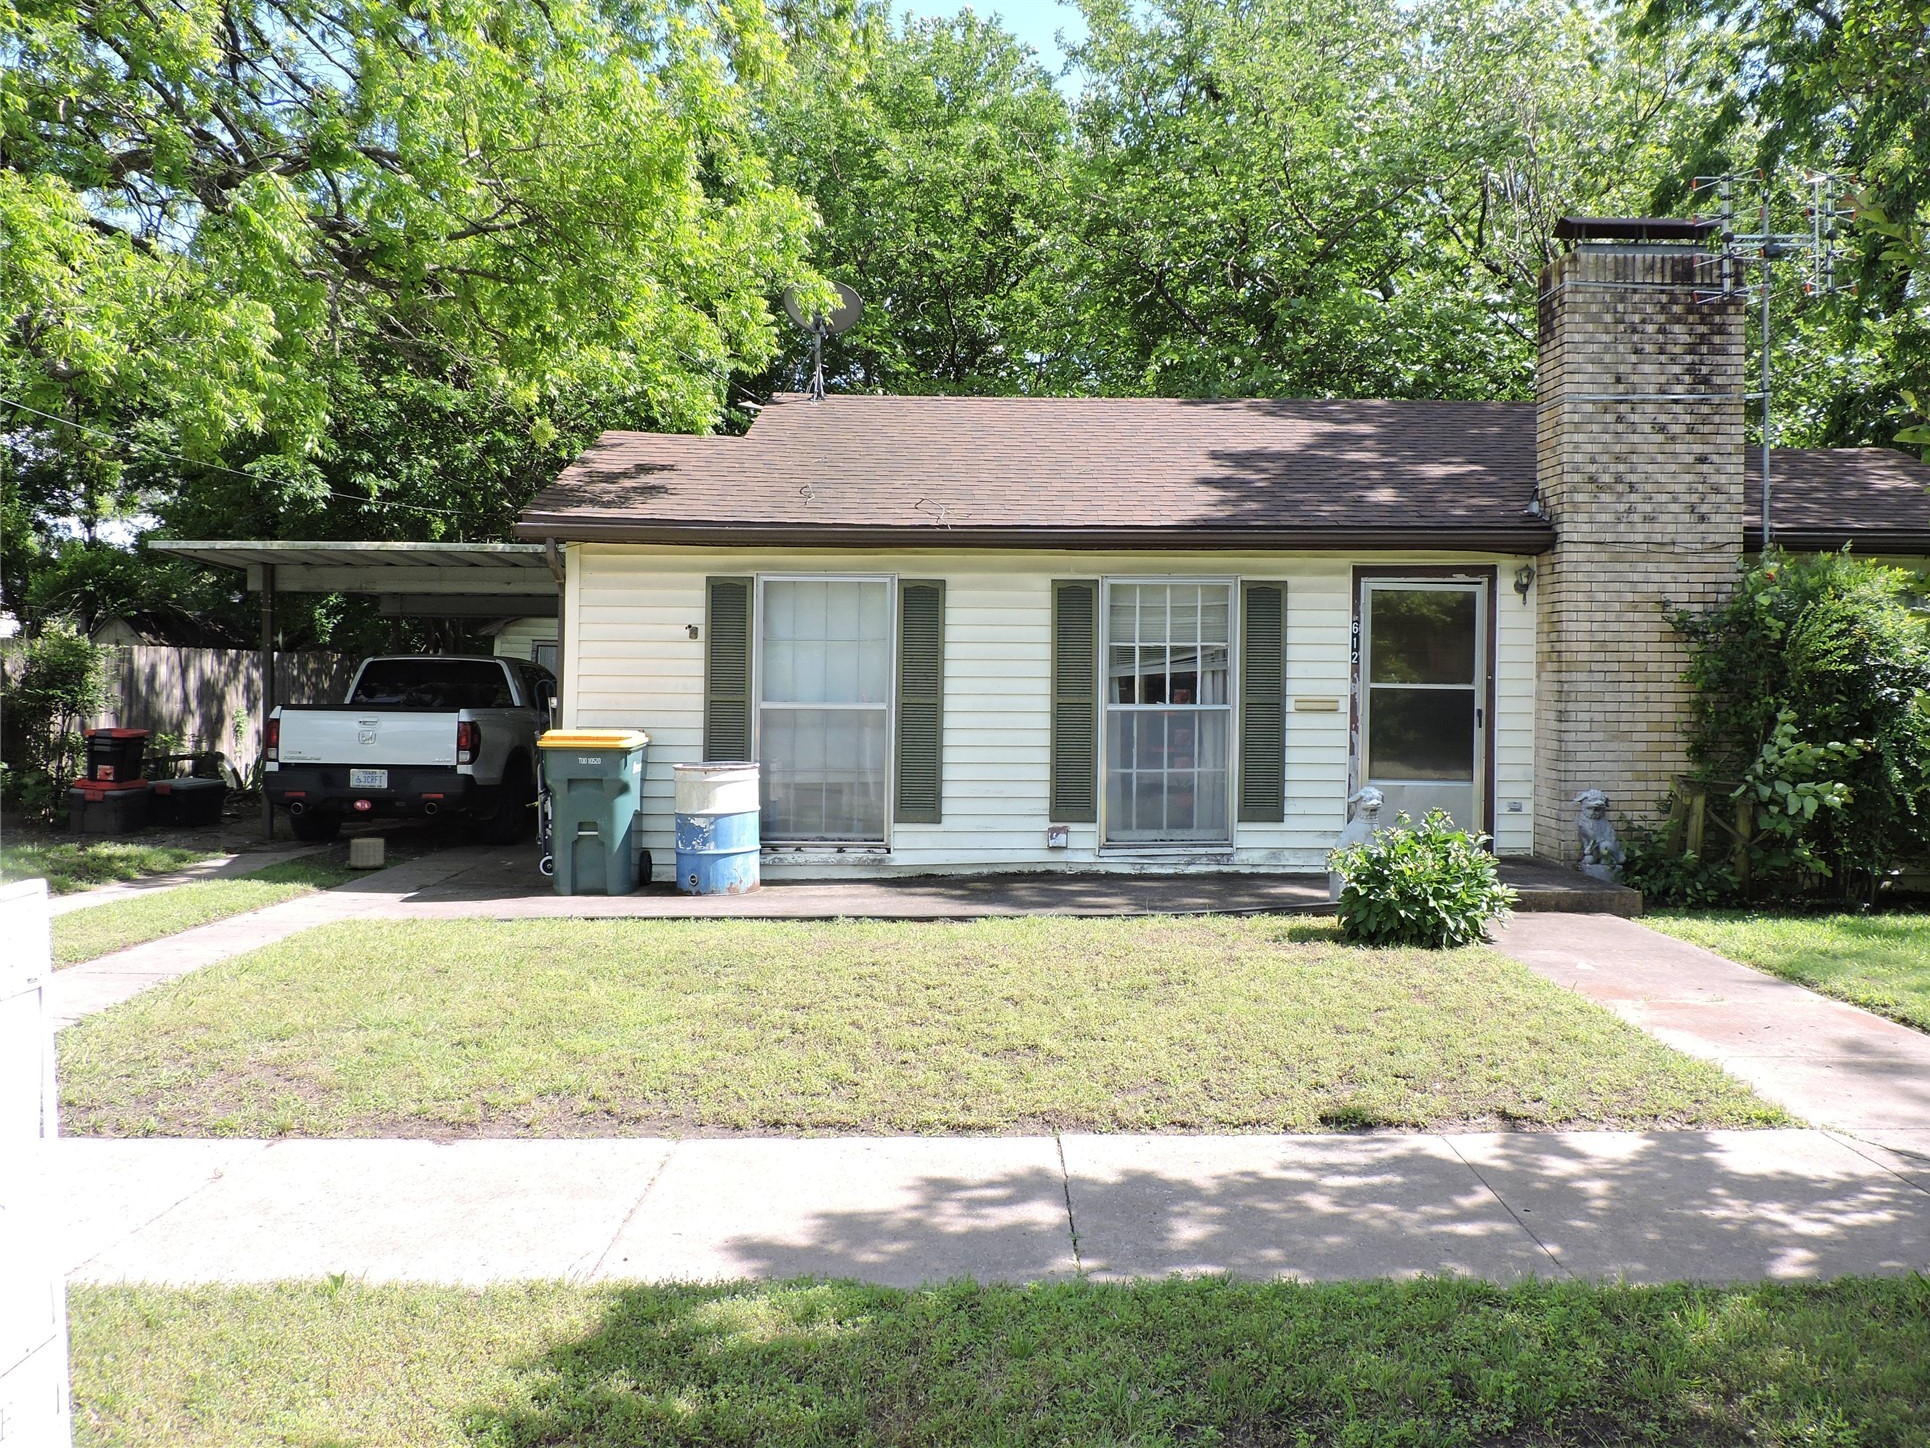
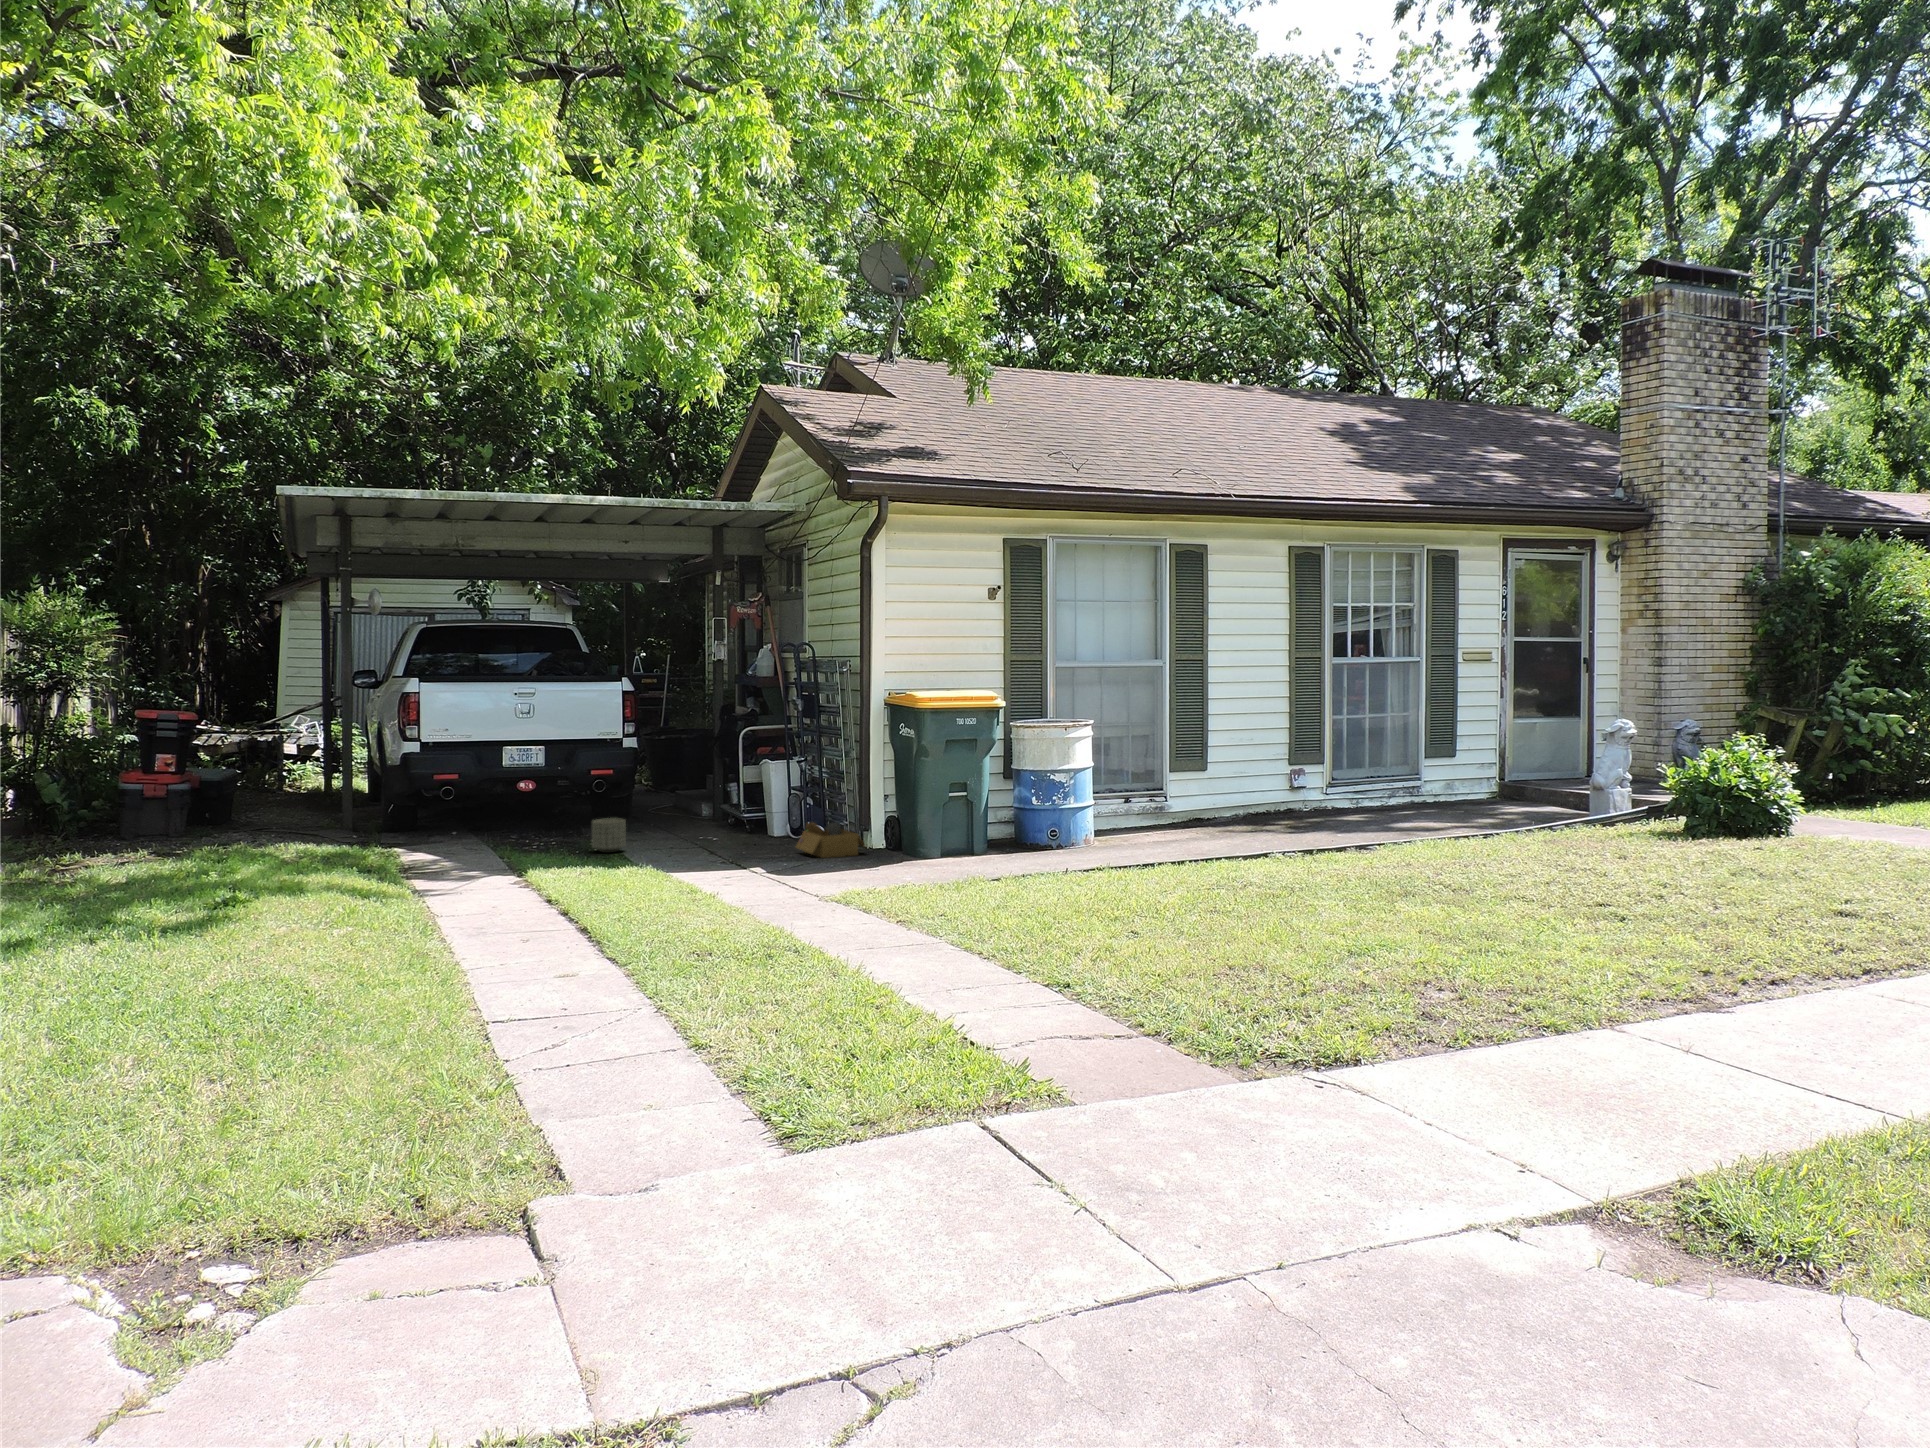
cardboard box: none [492,851,560,885] -> present [796,822,865,858]

